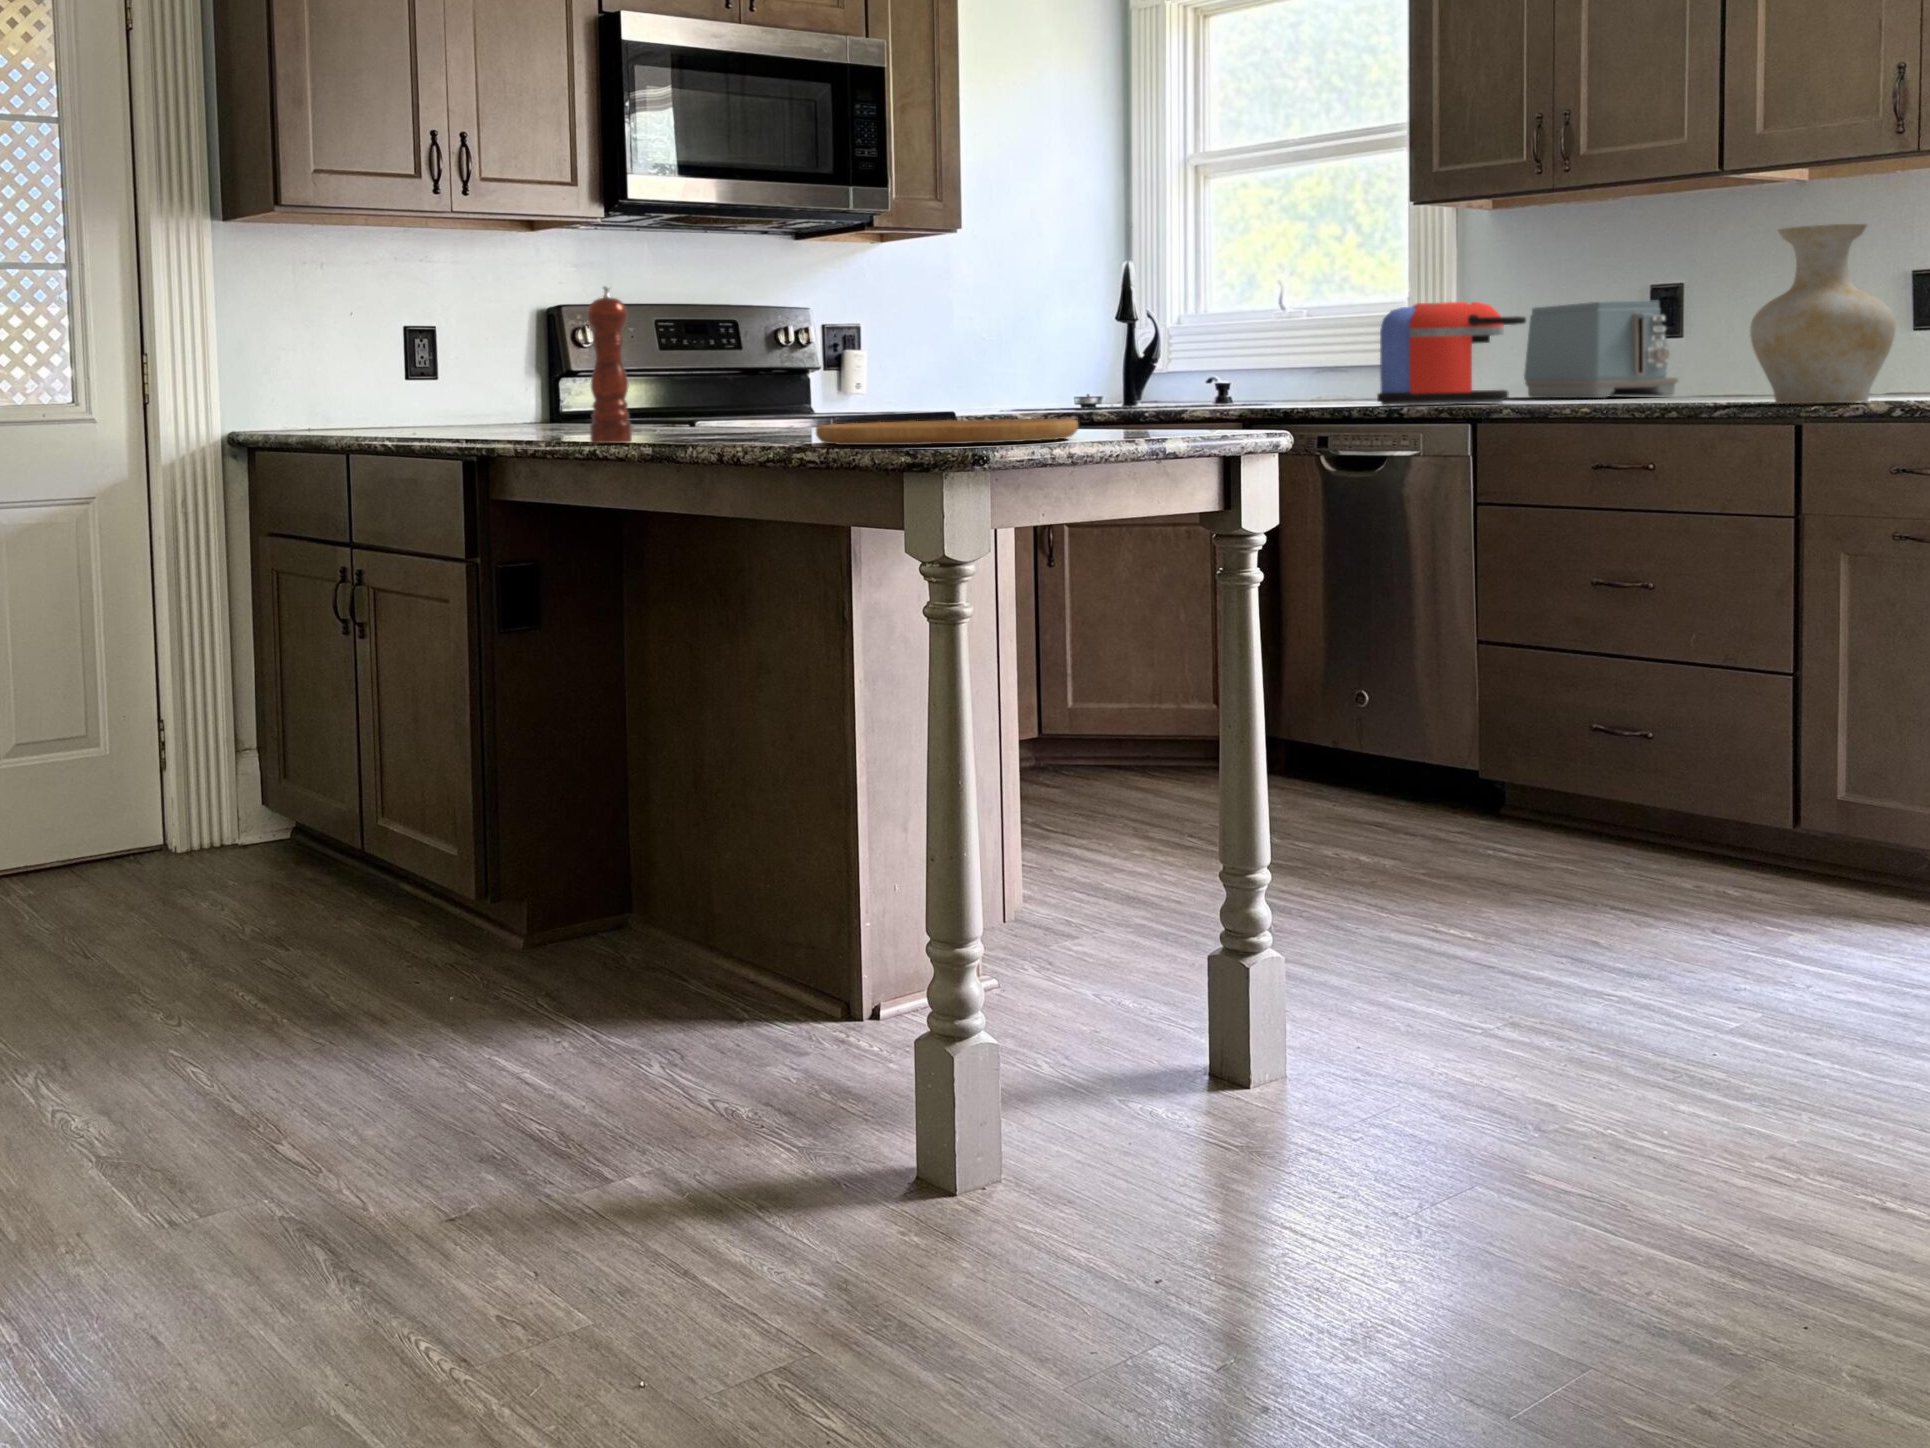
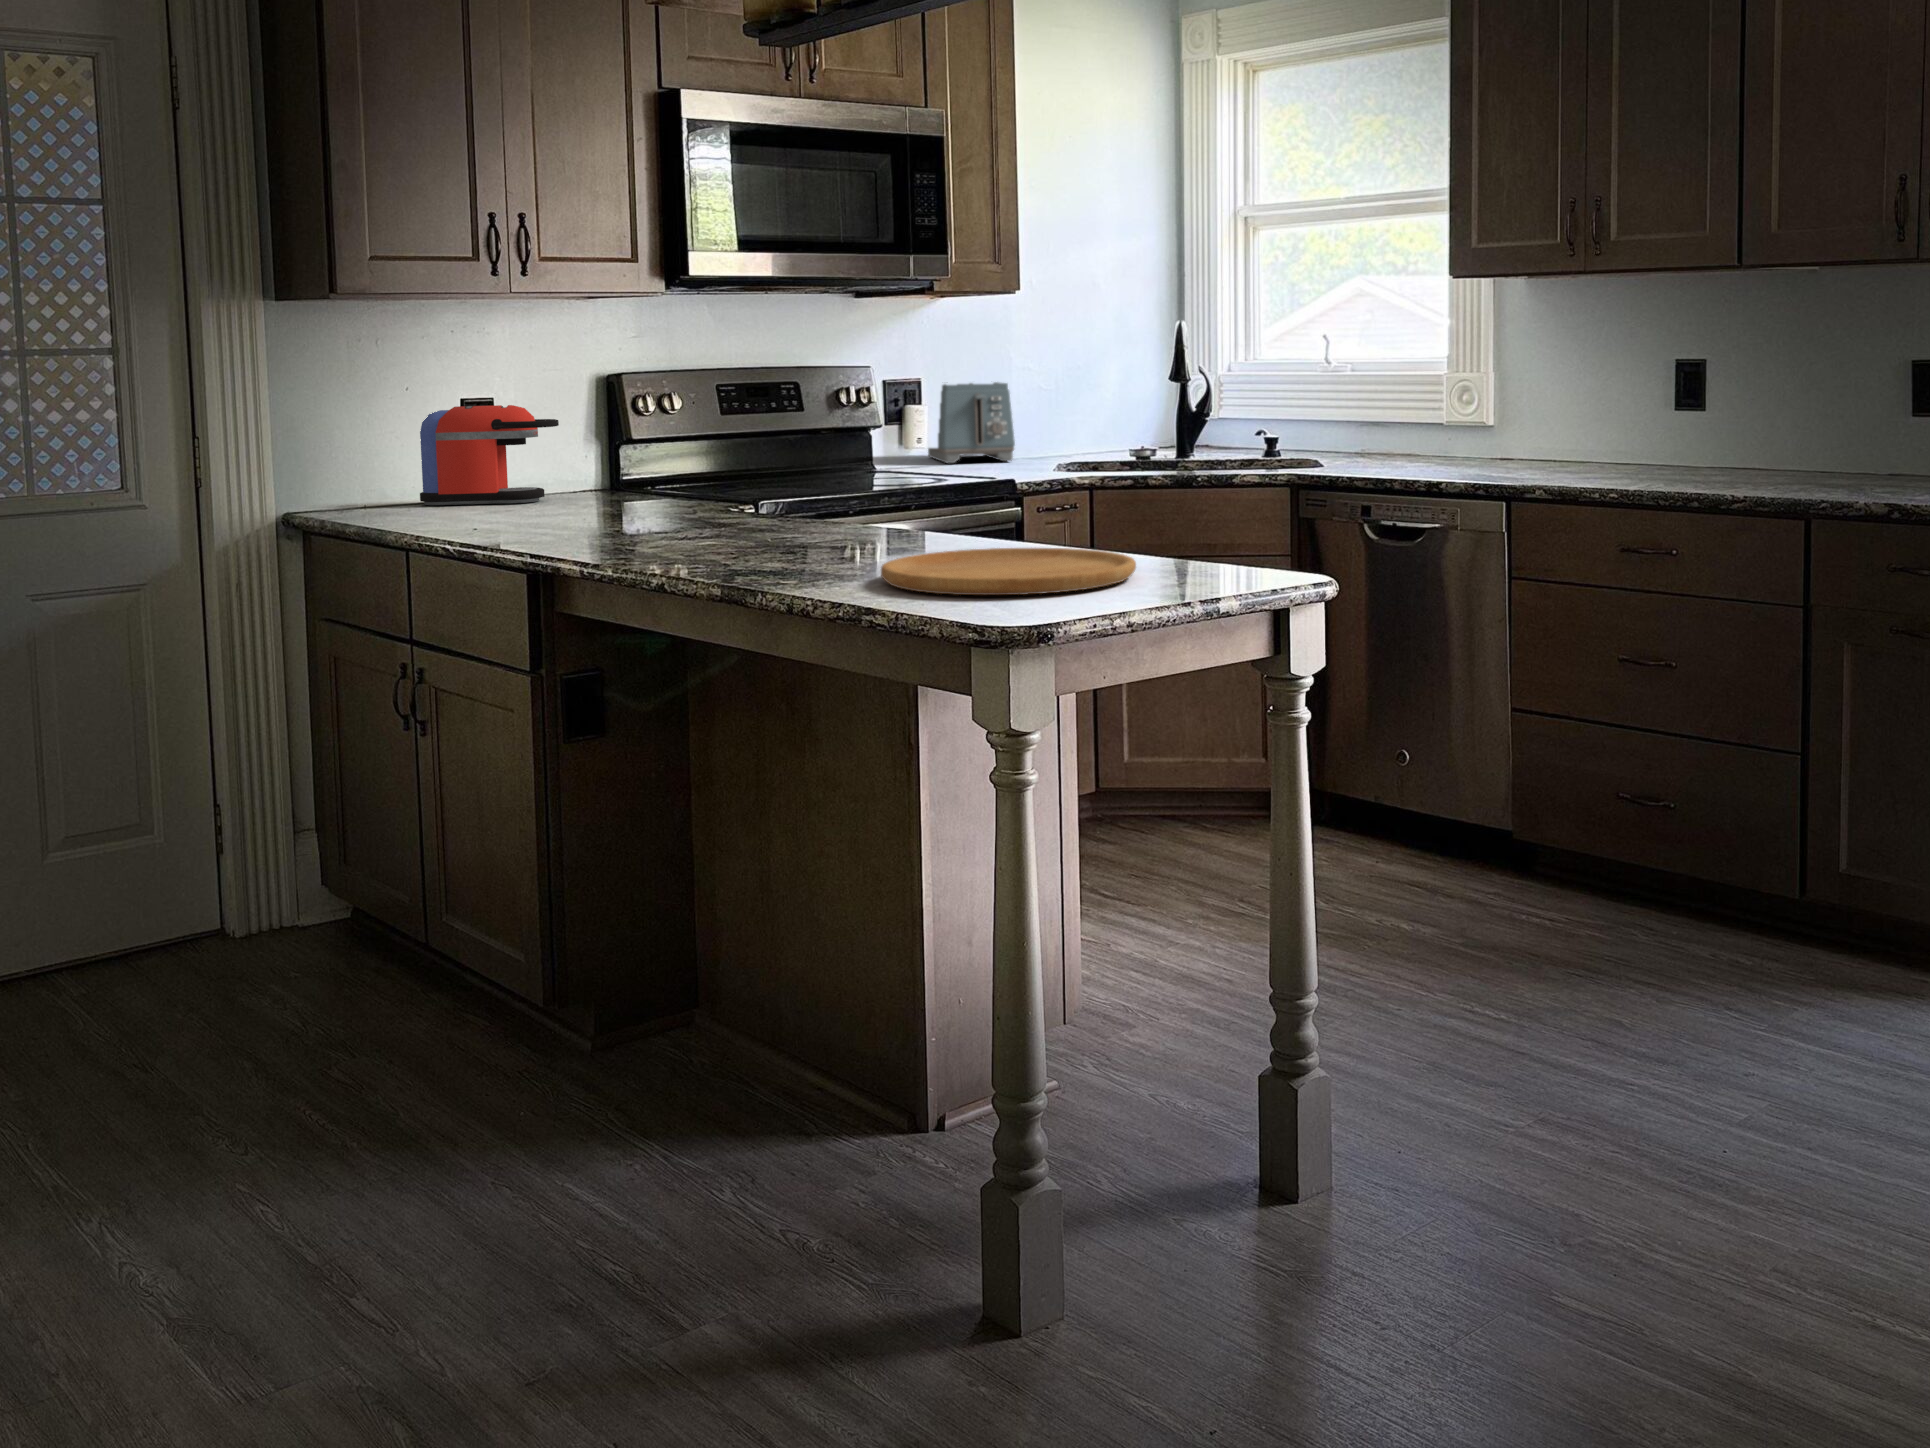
vase: present [1750,224,1896,404] -> none [1761,332,1892,501]
pepper mill: present [587,286,632,444] -> none [652,413,698,570]
toaster: present [1524,301,1678,398] -> present [928,382,1015,463]
coffee maker: present [1377,302,1526,406] -> present [420,405,559,505]

